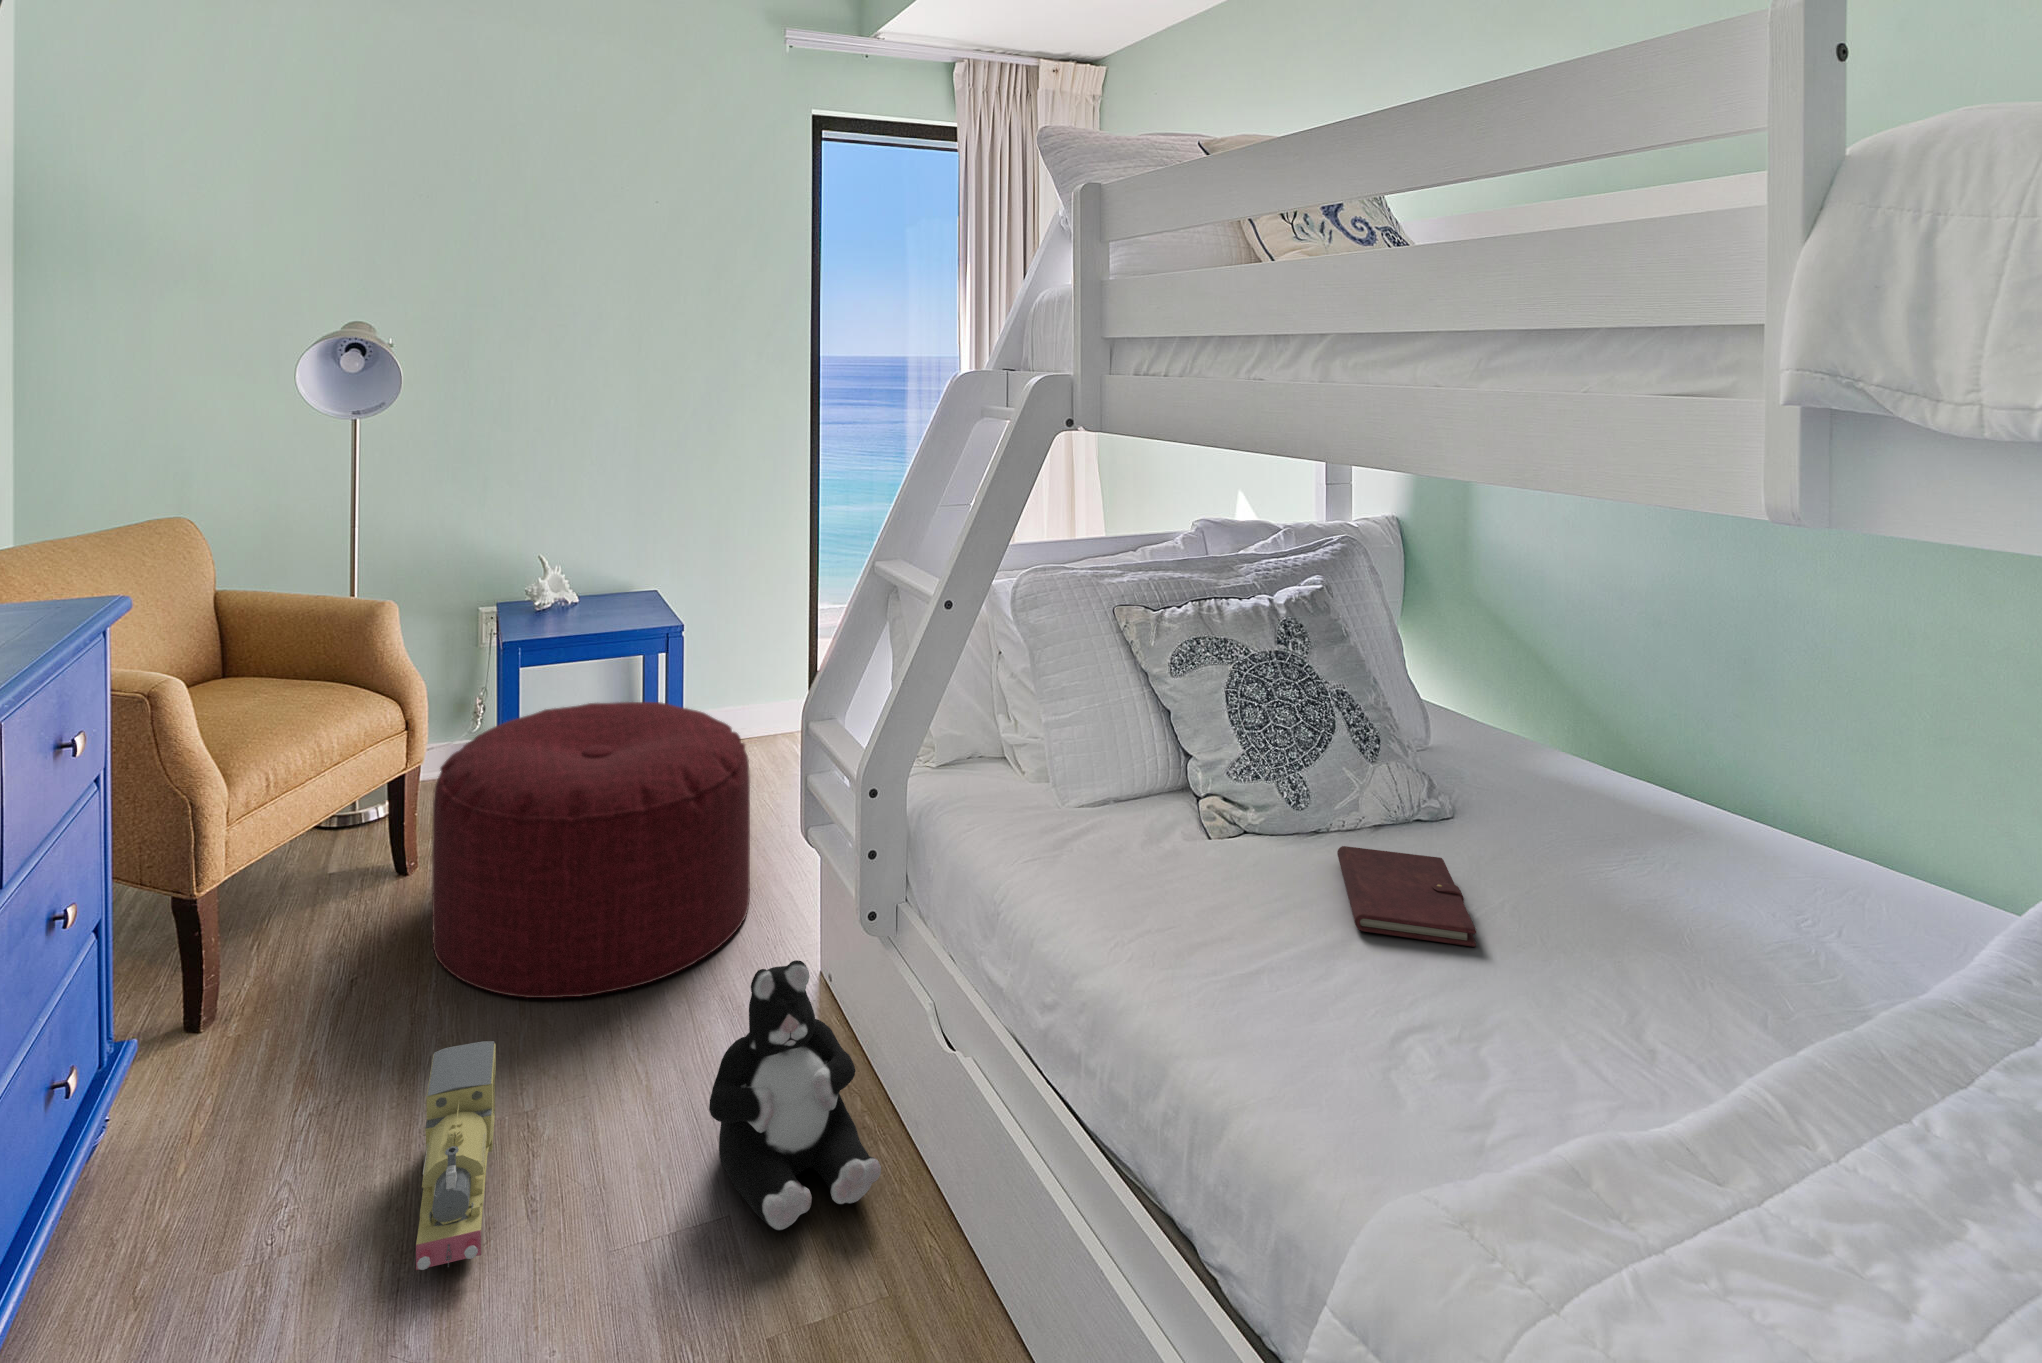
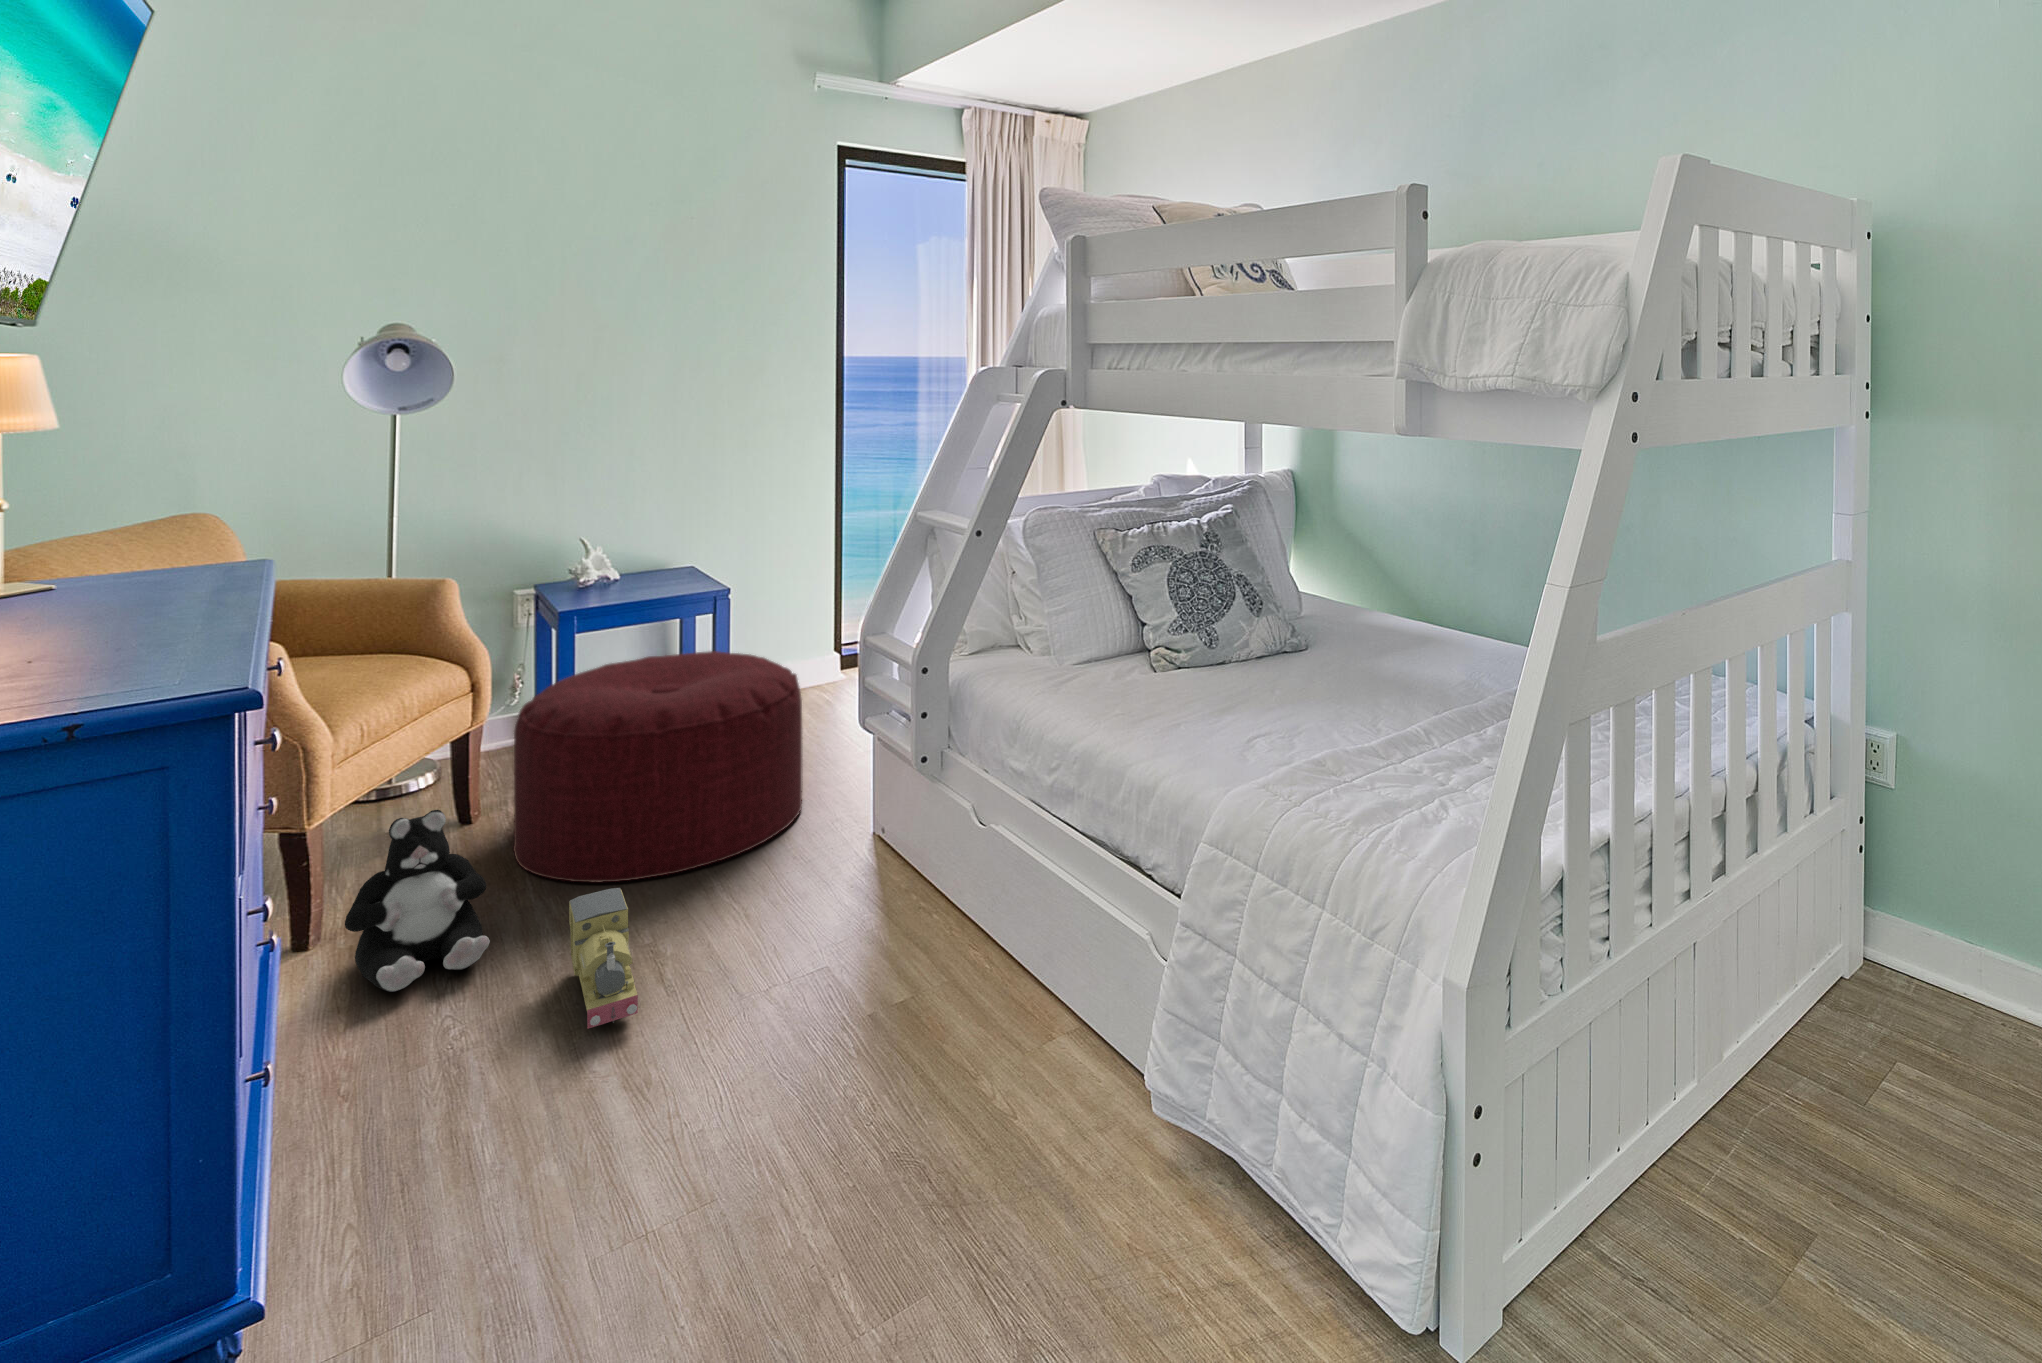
notebook: present [1337,846,1476,947] -> none [1236,664,1306,702]
plush toy: present [709,960,881,1230] -> present [345,810,490,992]

